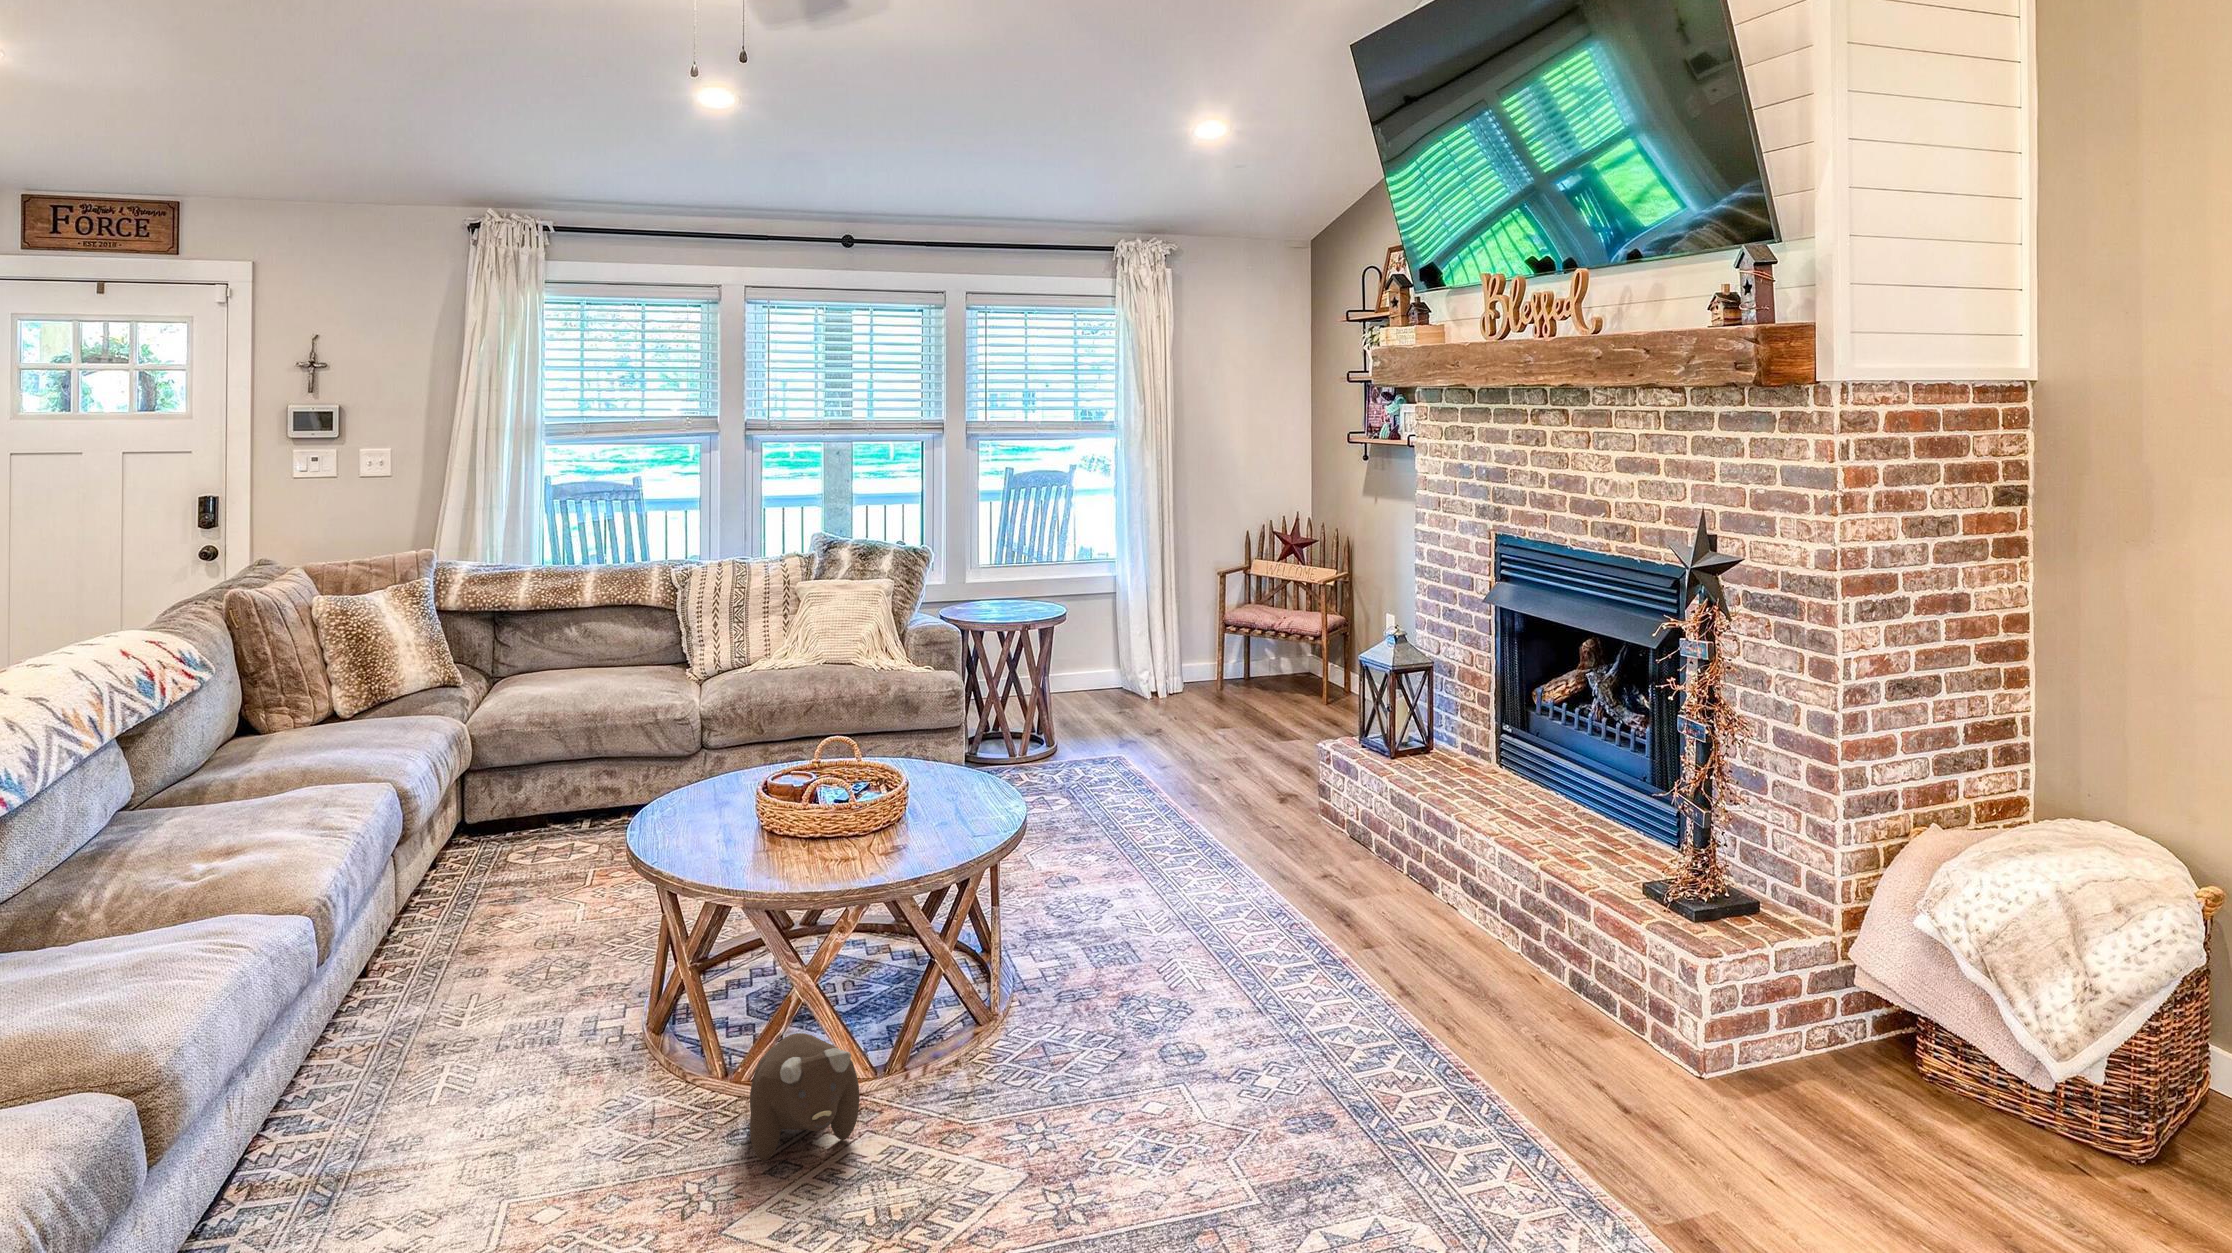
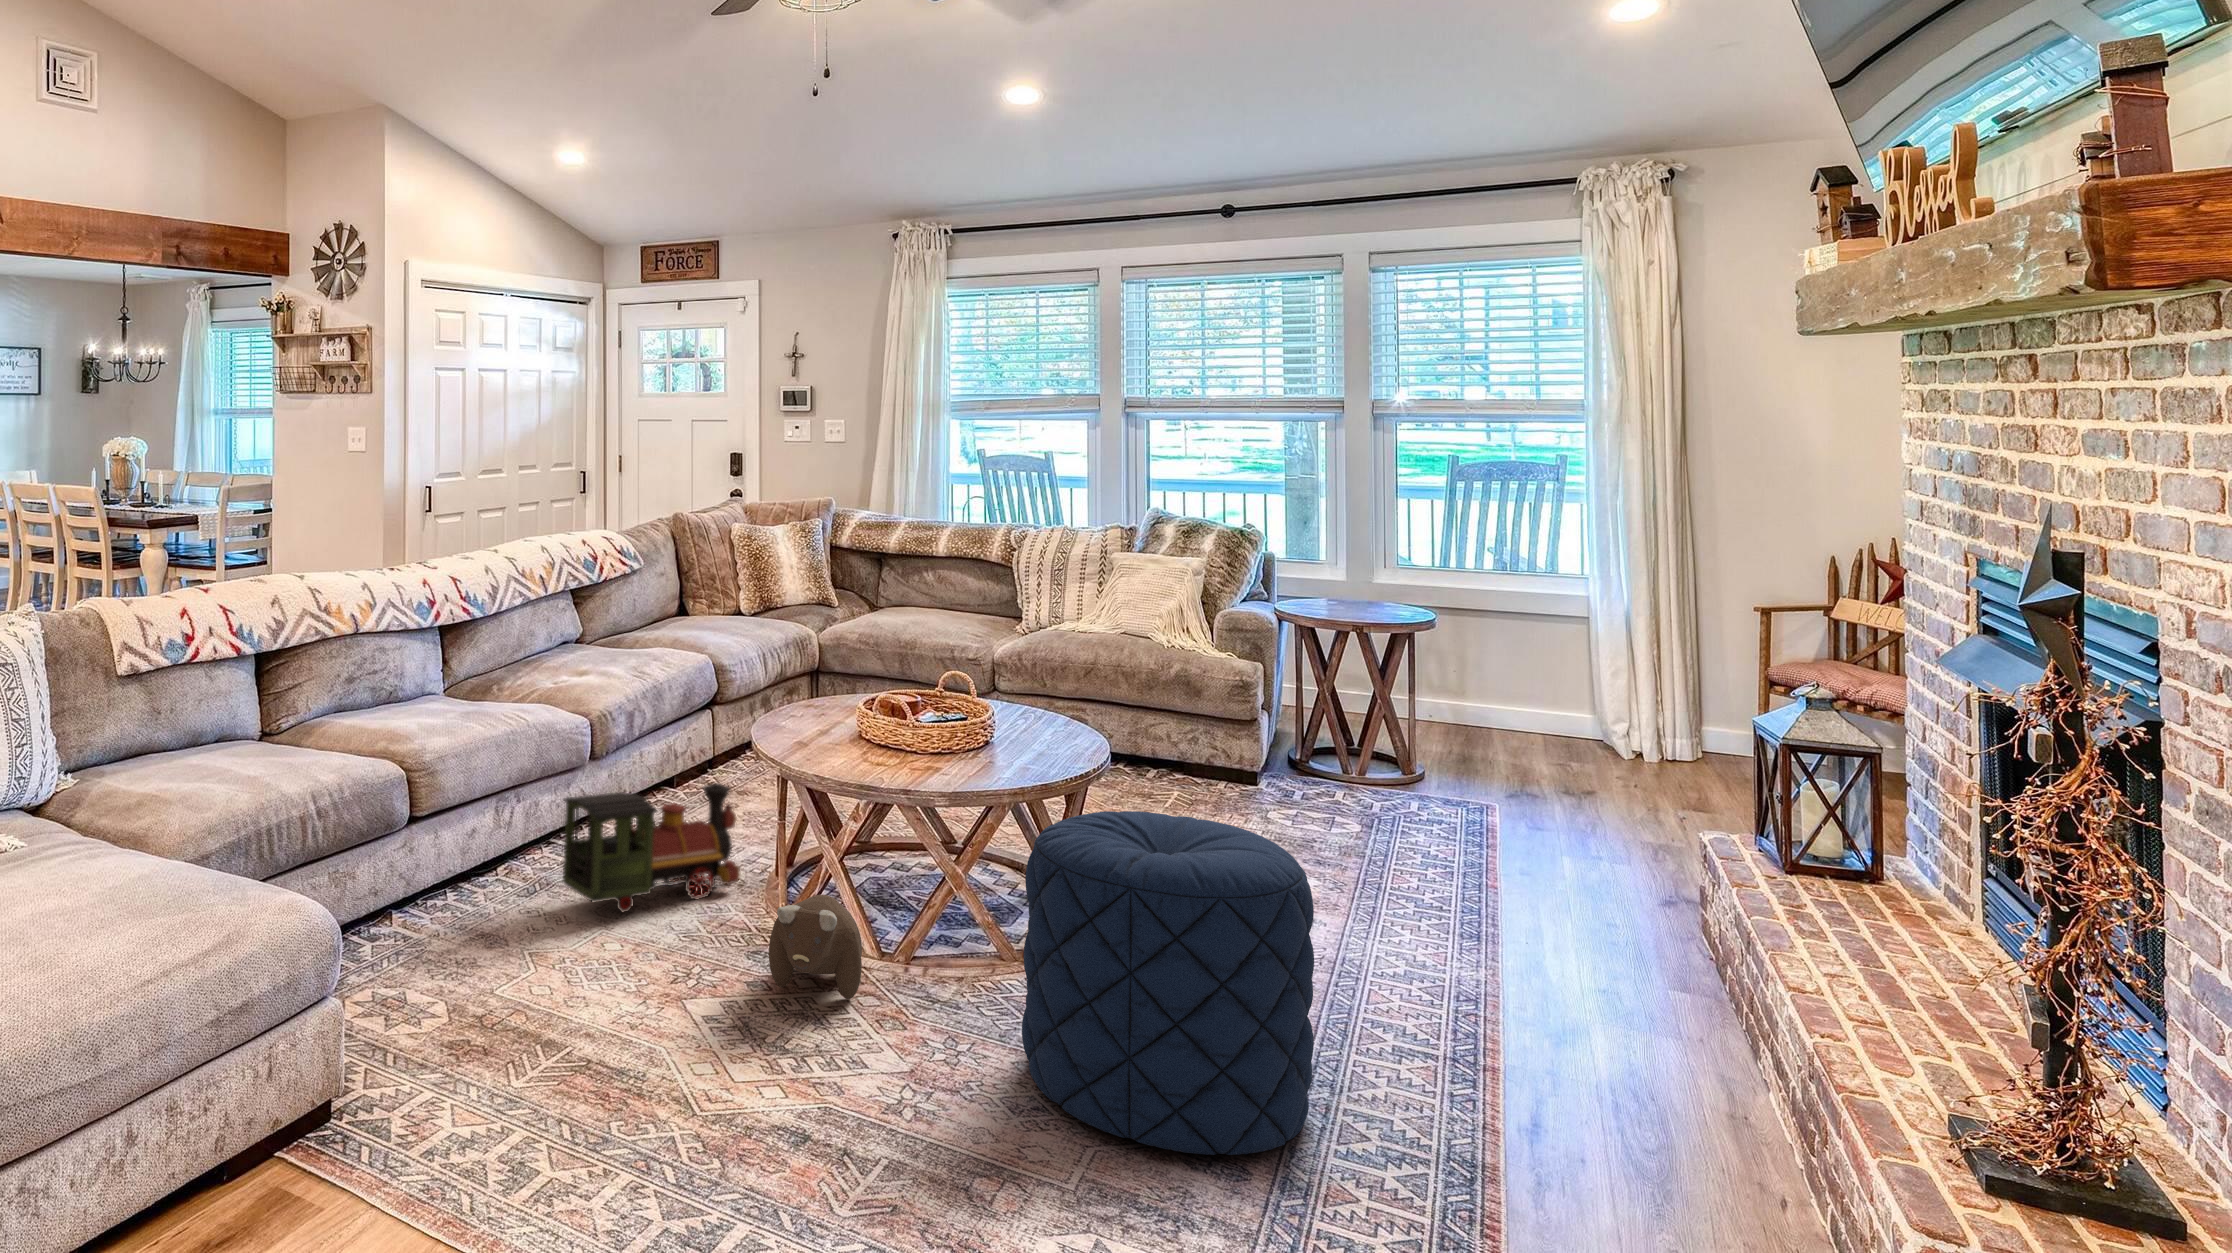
pouf: none [1045,835,1294,1150] -> present [1022,811,1314,1155]
toy train: none [357,946,594,1167] -> present [563,783,740,912]

